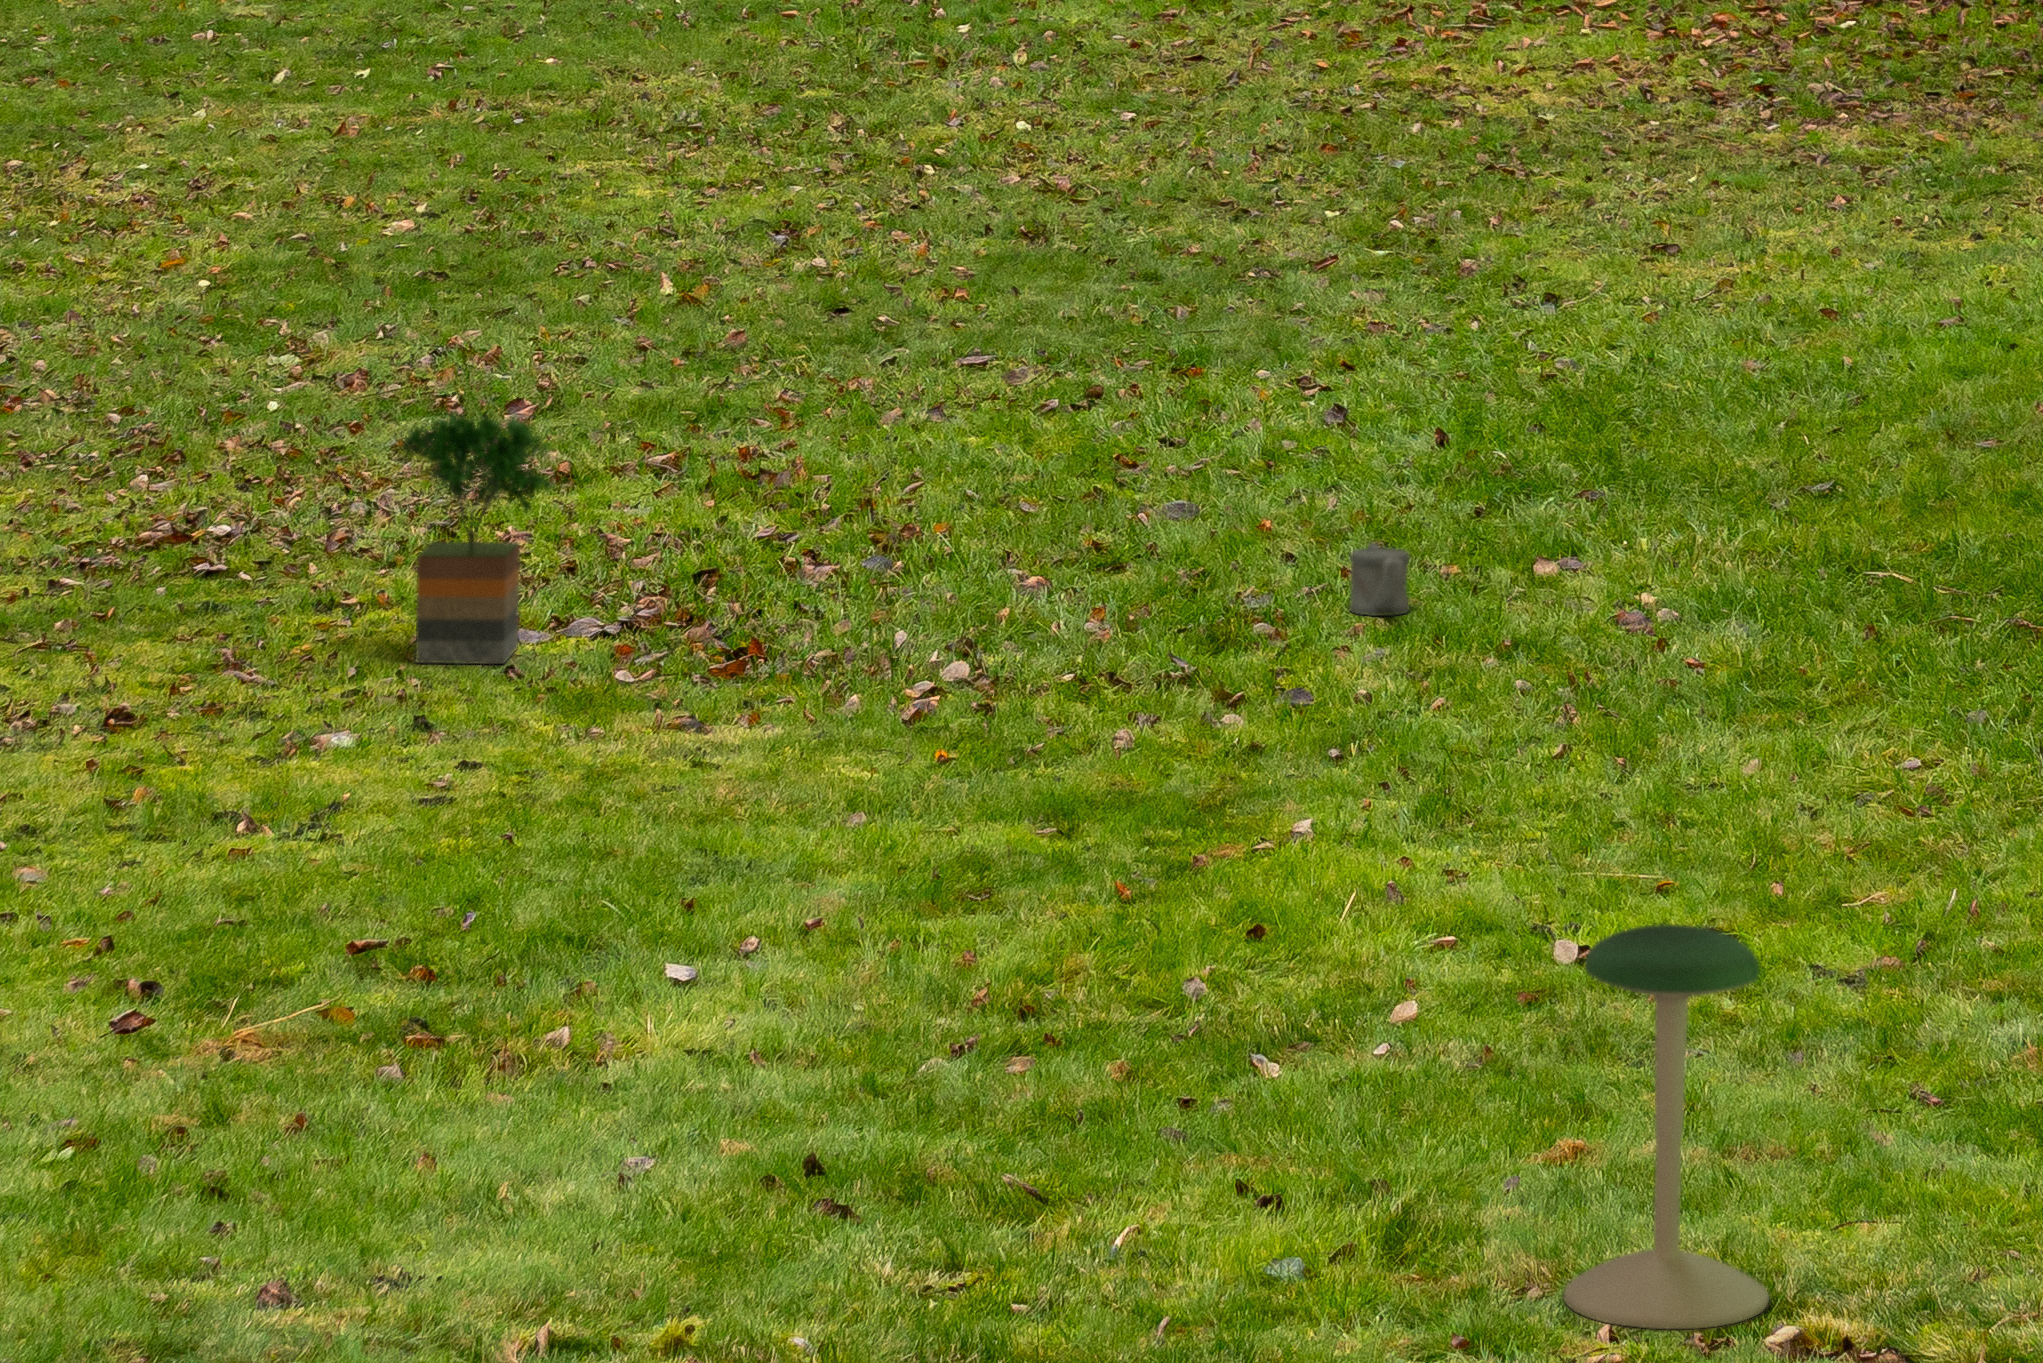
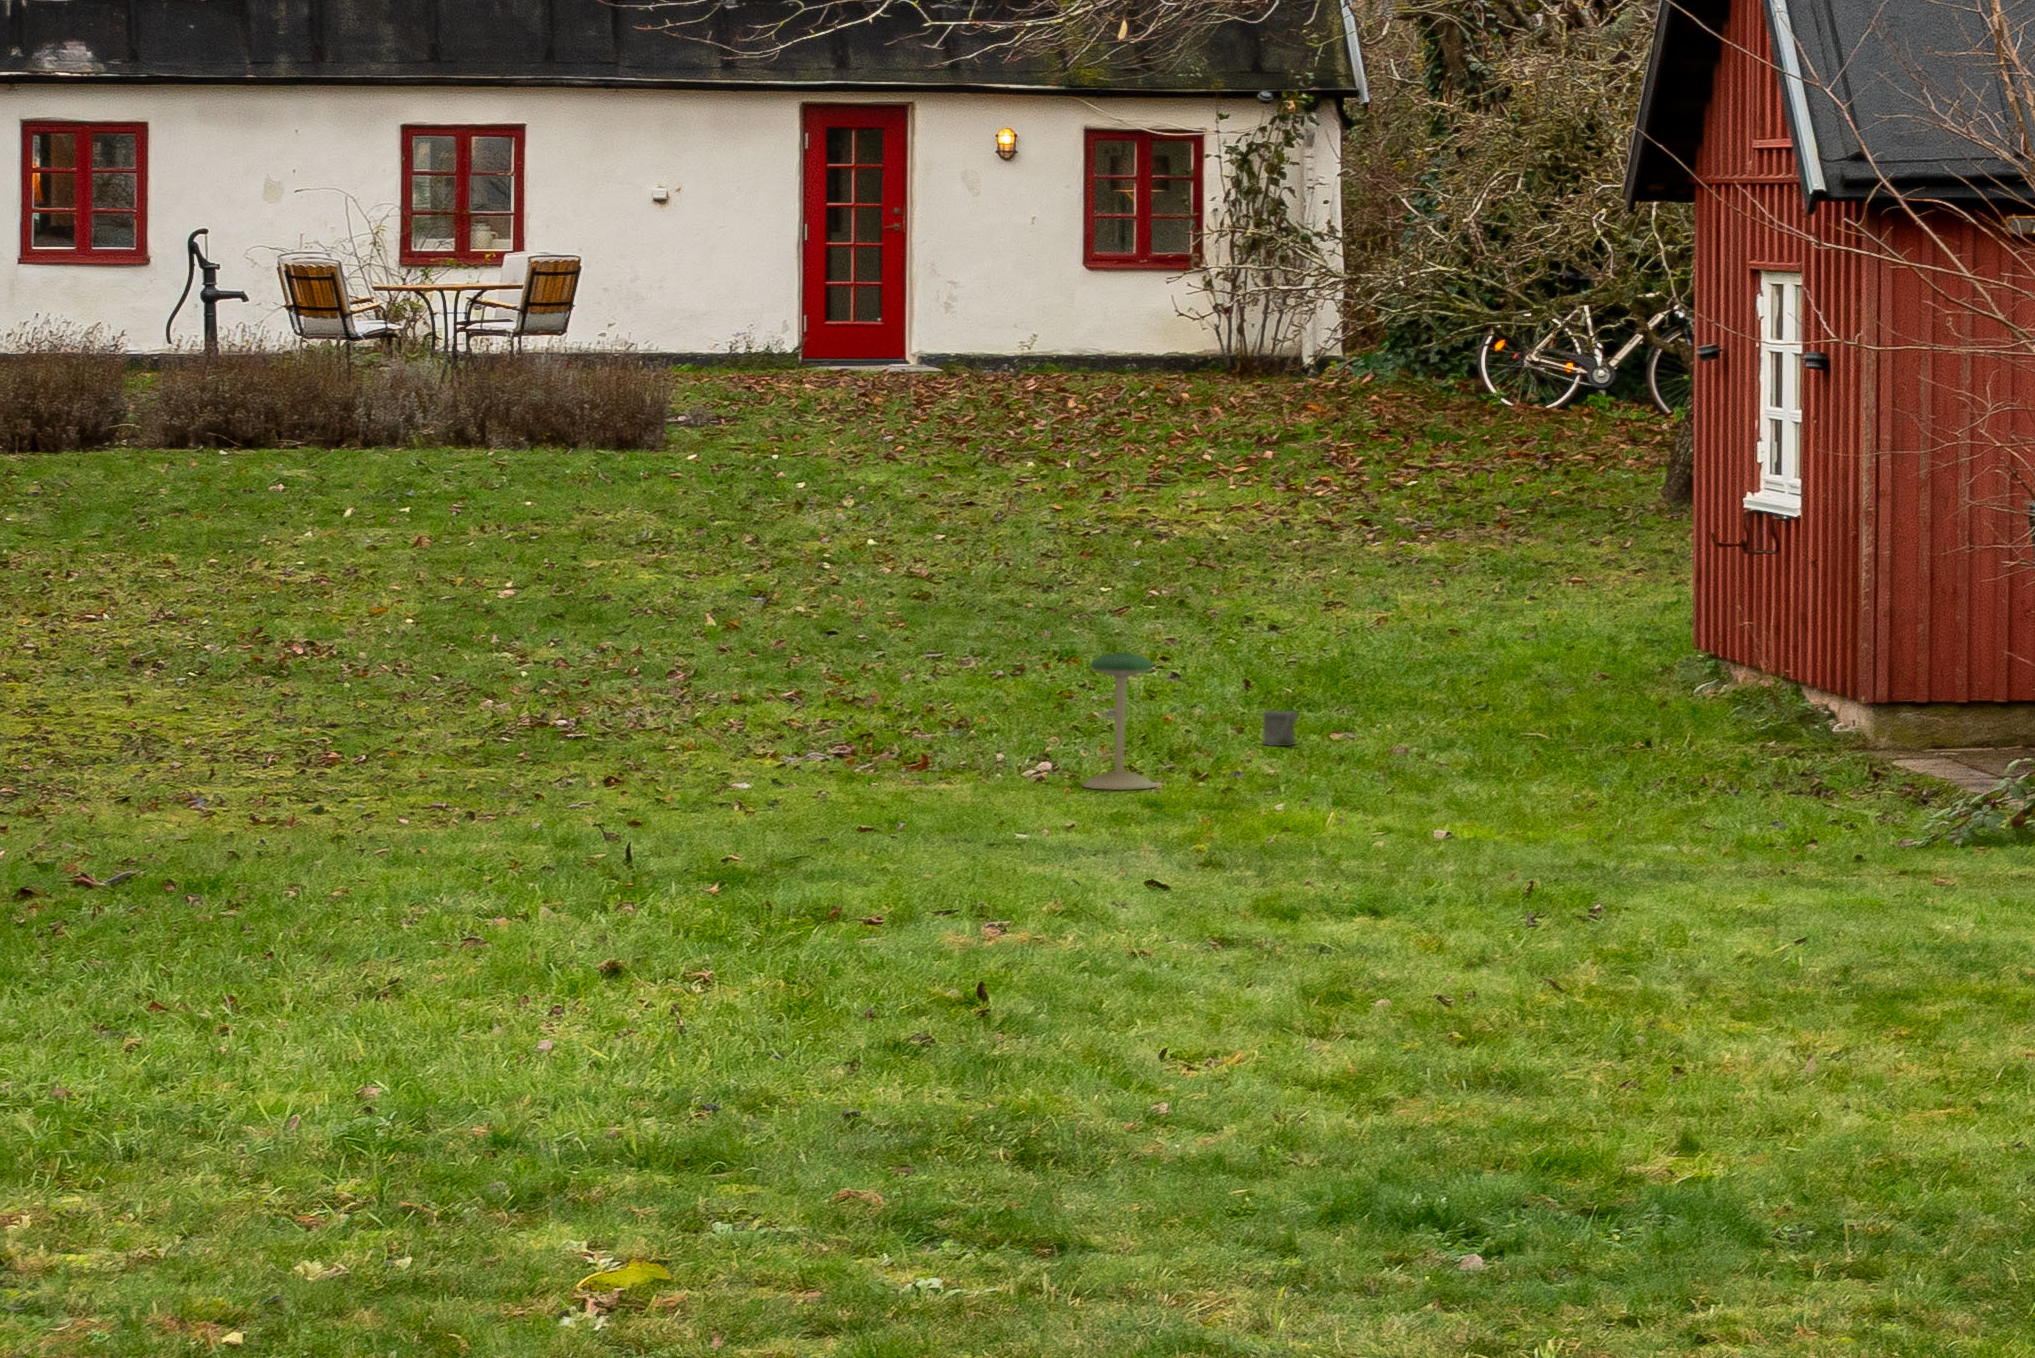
potted tree: present [401,415,552,664] -> none [765,628,855,761]
stool: present [1564,924,1769,1329] -> present [1083,653,1156,790]

